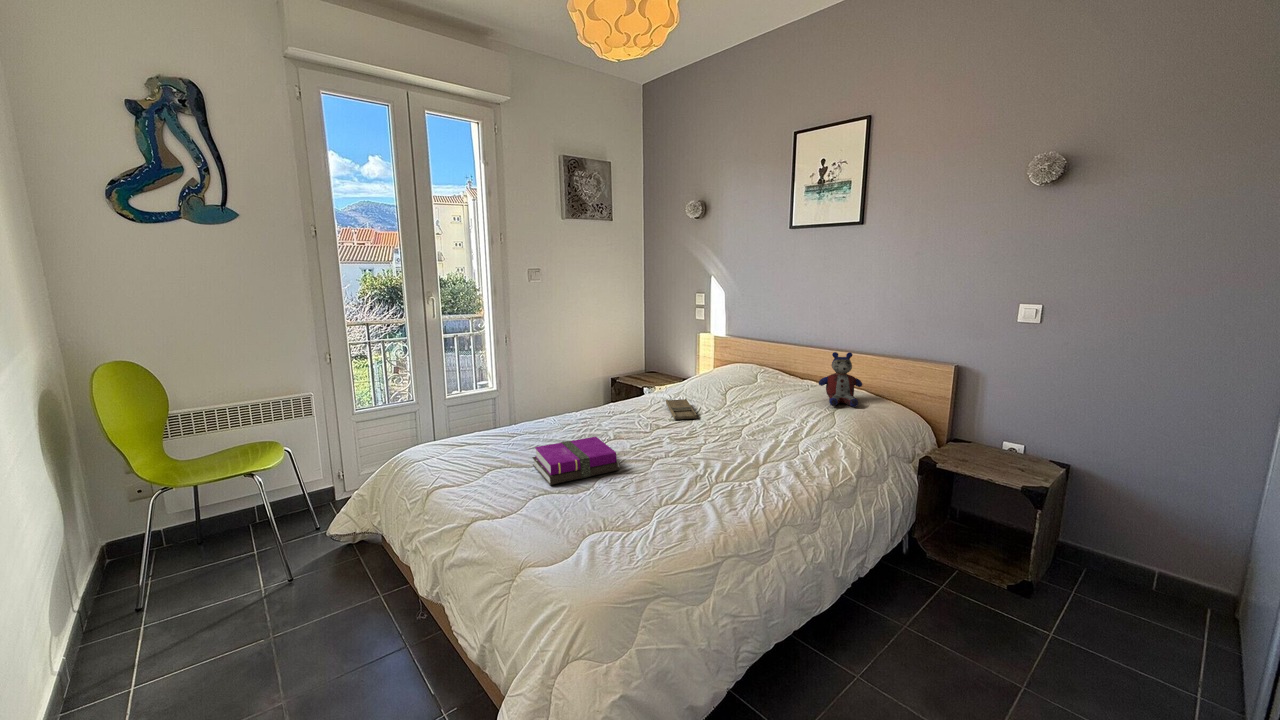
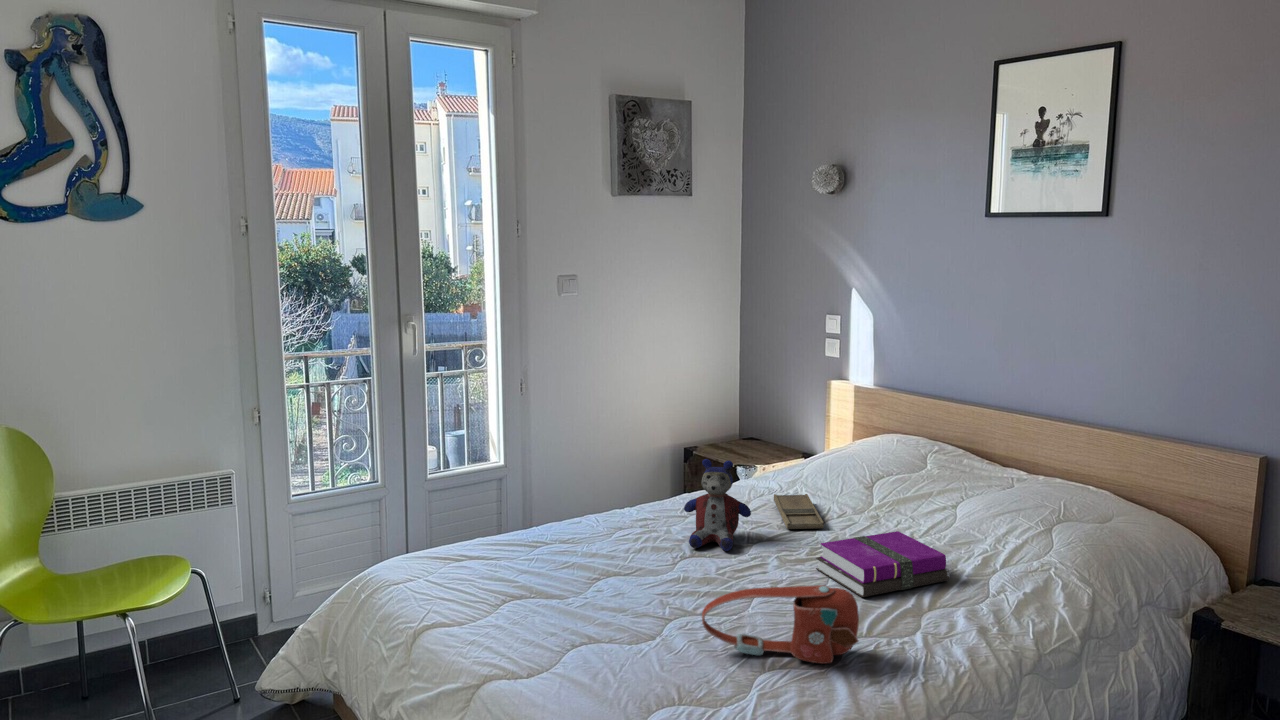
stuffed bear: present [819,352,862,407] -> present [684,459,751,551]
notebook: present [532,437,620,485] -> present [816,531,950,597]
handbag: none [620,449,722,500] -> present [702,585,859,664]

